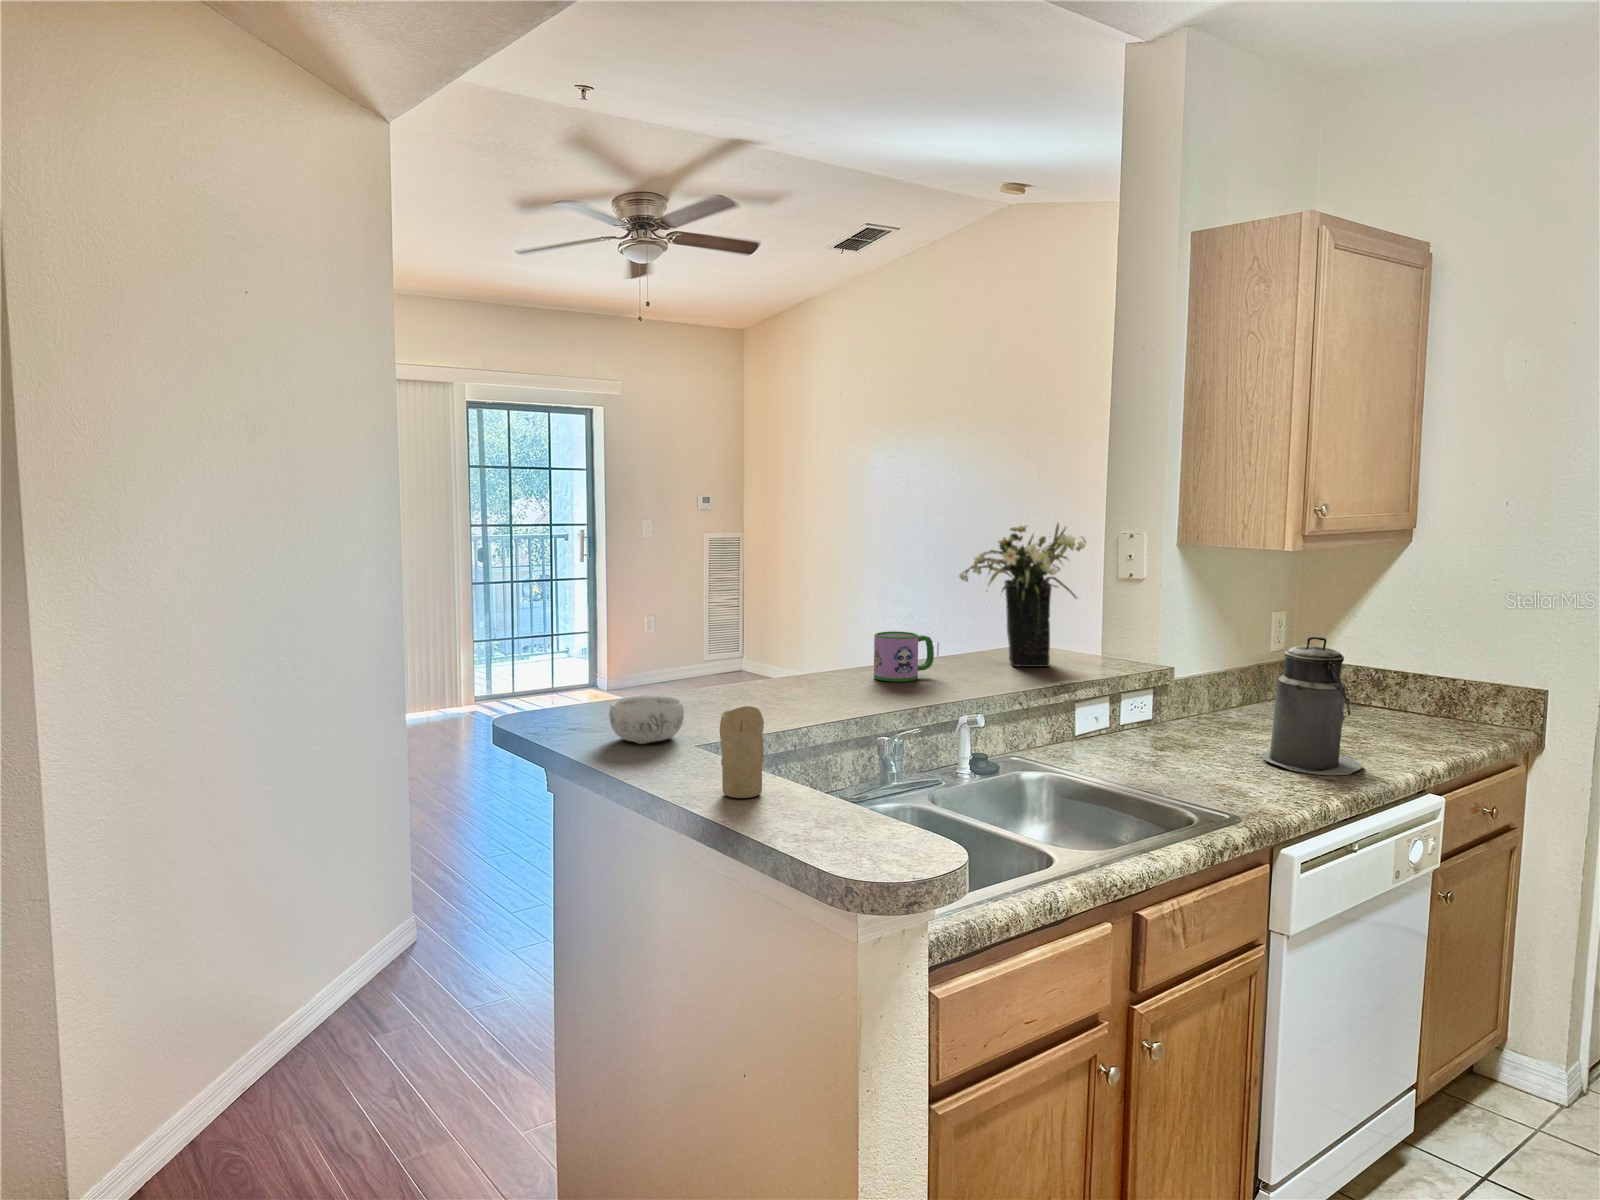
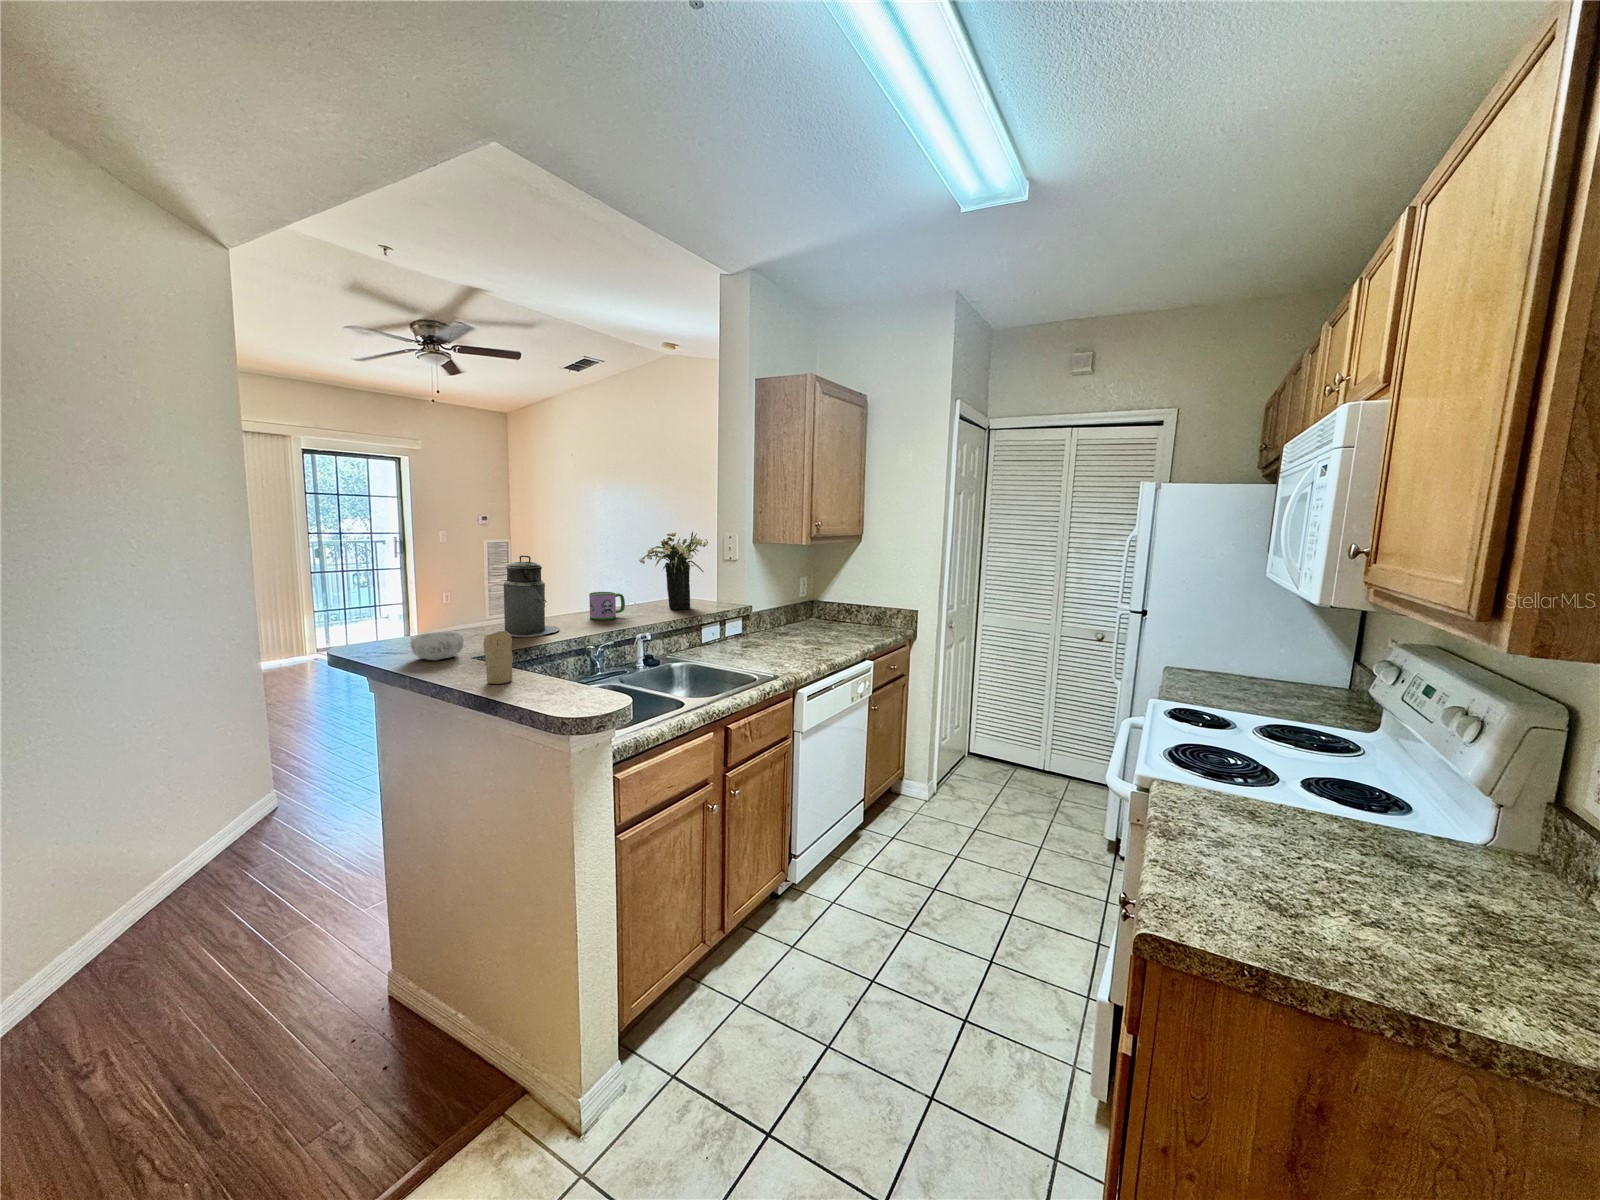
canister: present [1261,637,1362,775] -> present [501,556,559,637]

